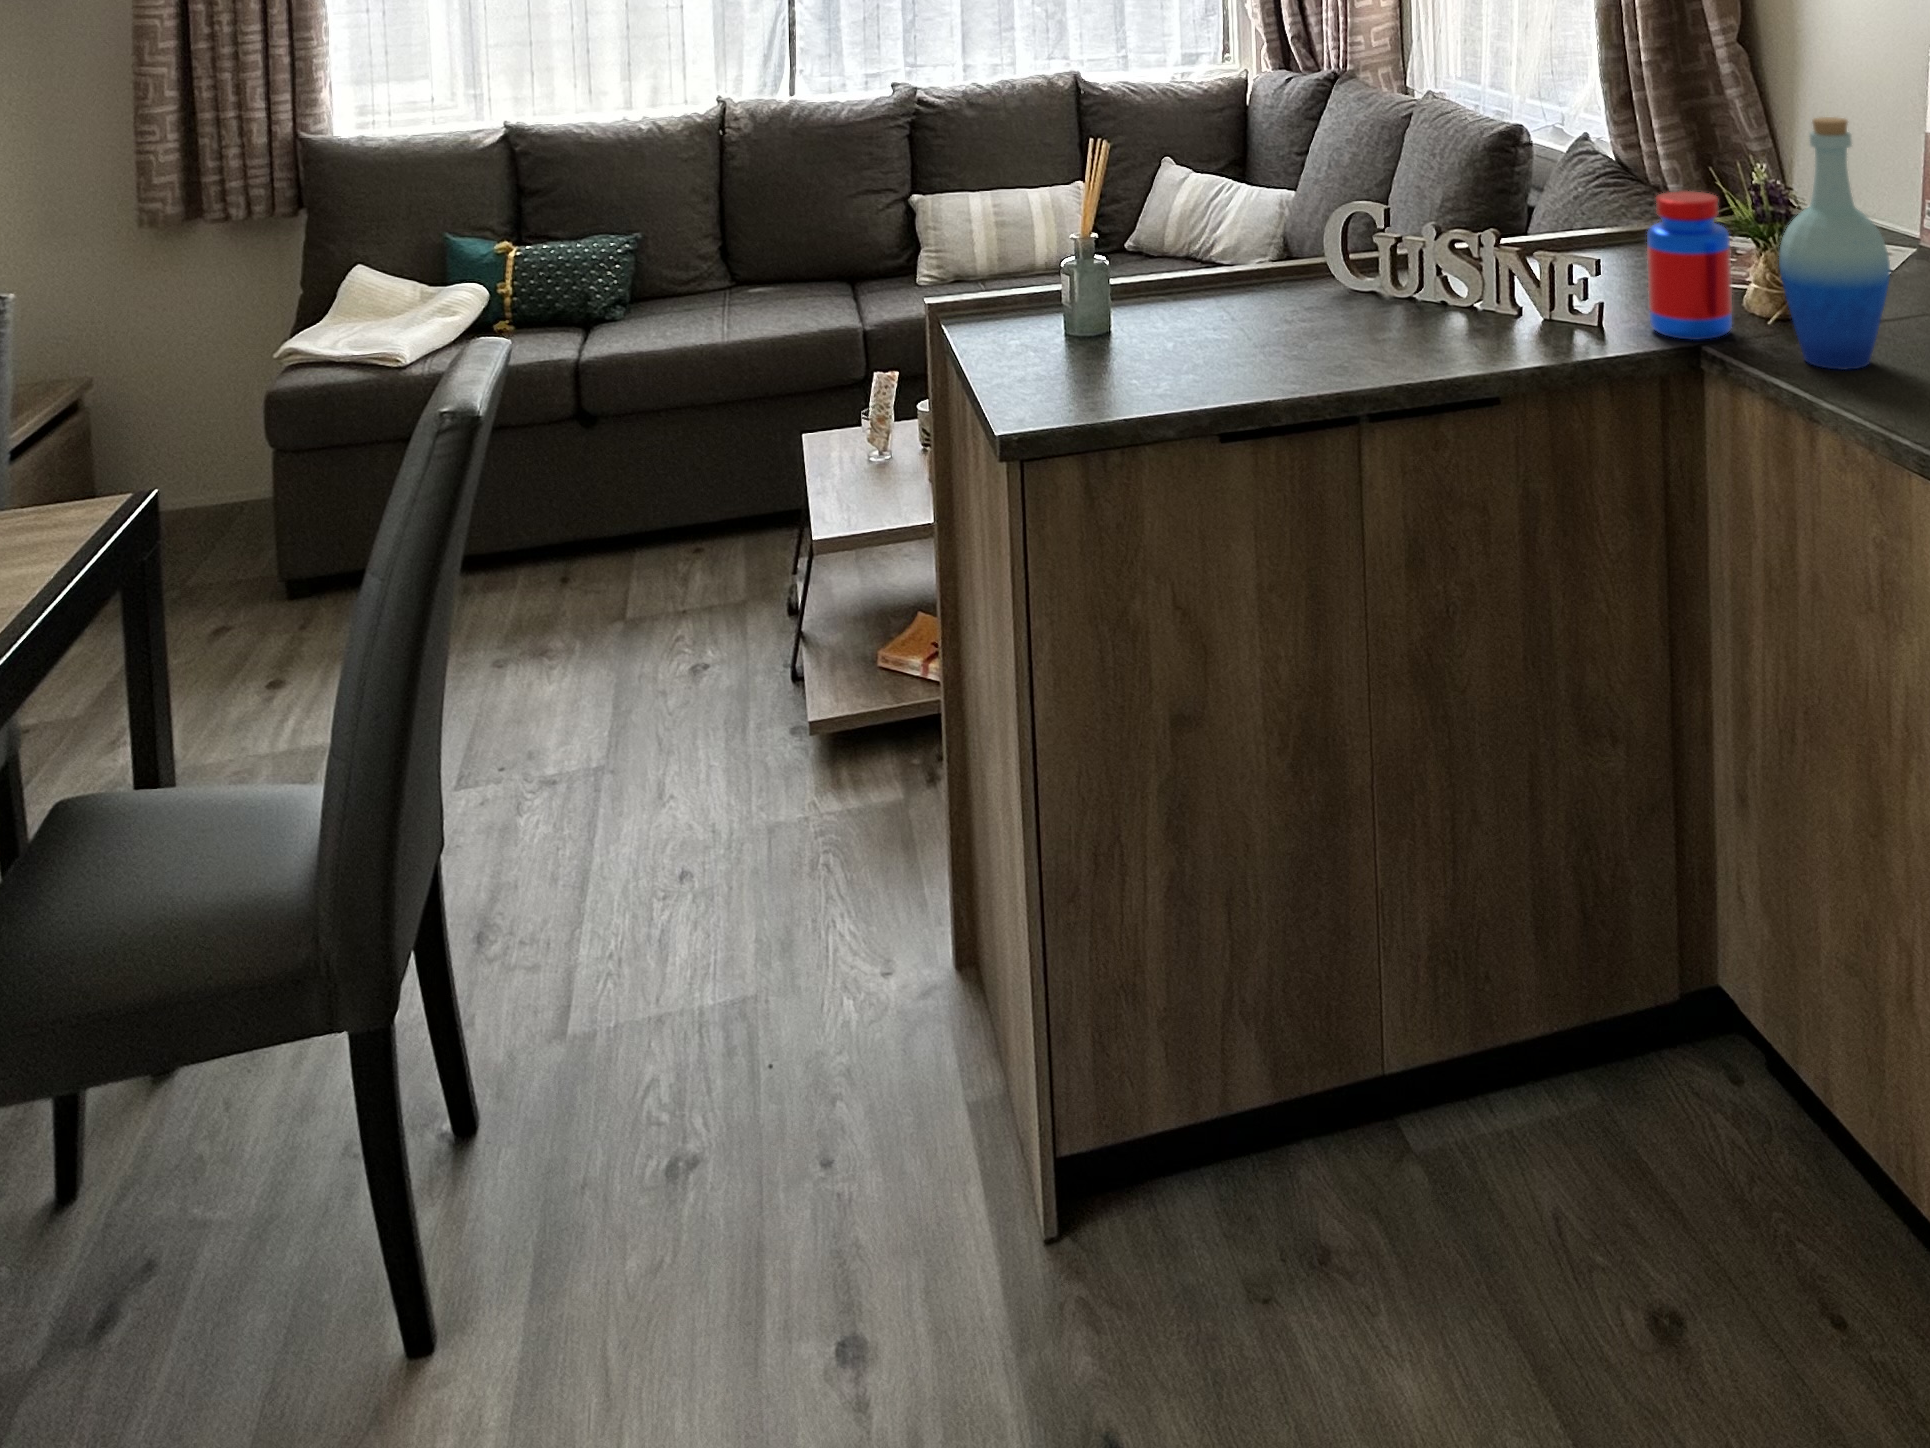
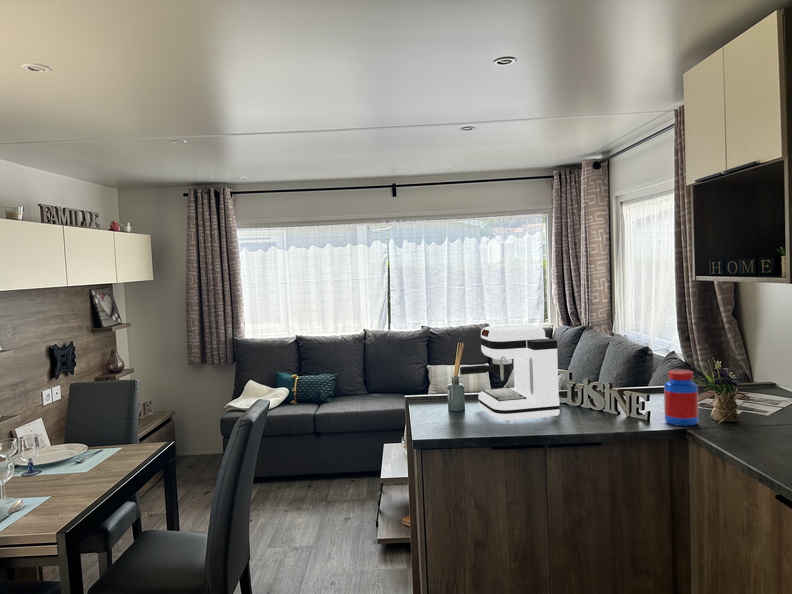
coffee maker: none [1108,82,1385,360] -> present [460,324,560,422]
bottle: present [1779,117,1891,369] -> none [712,342,759,440]

